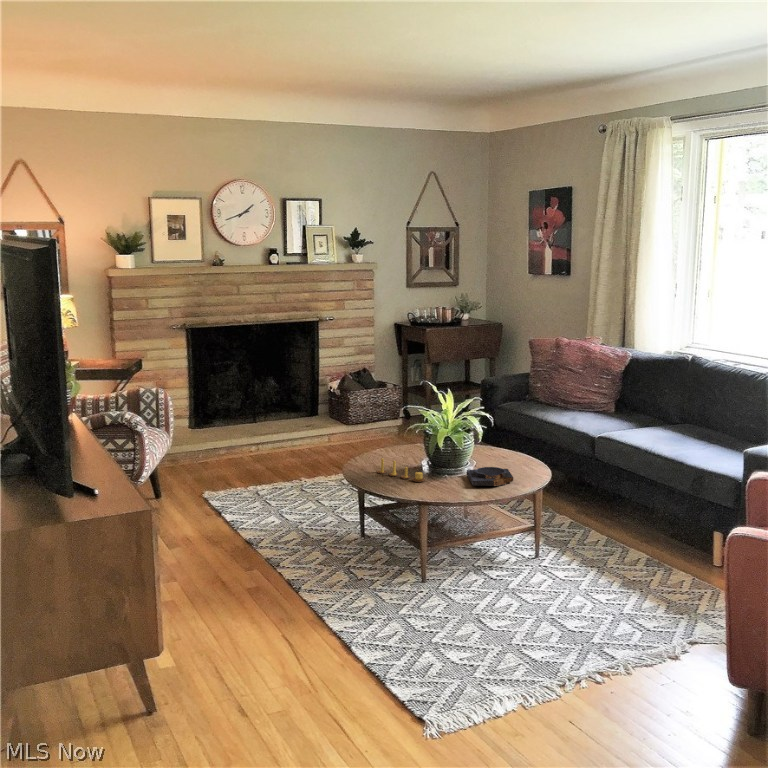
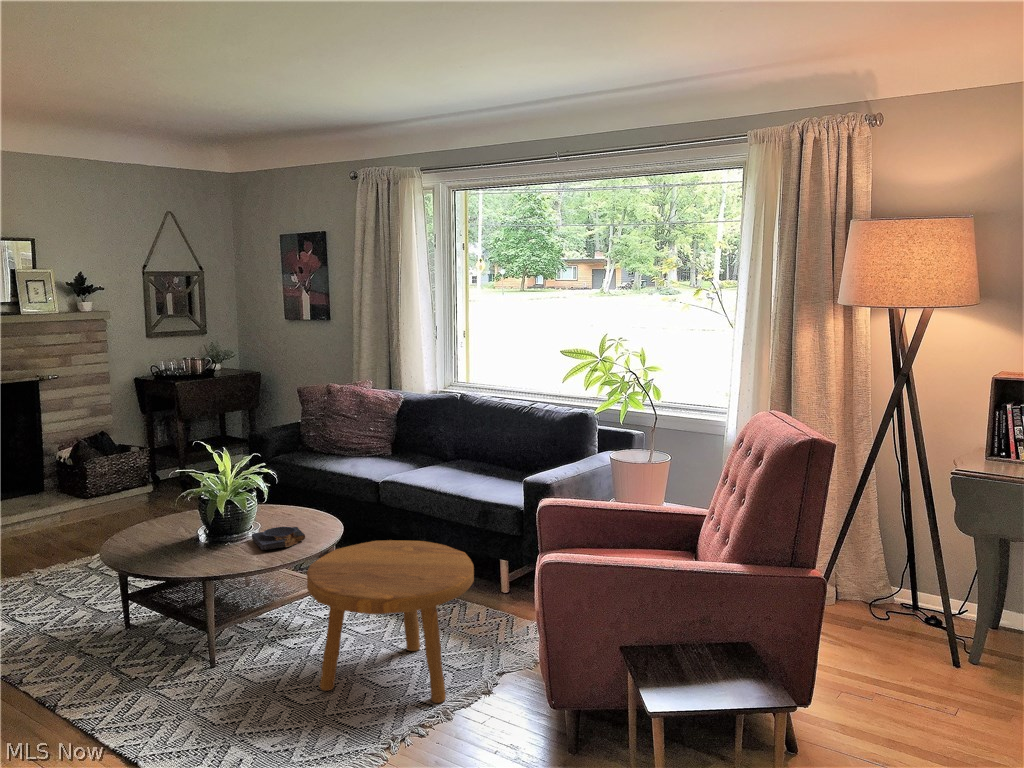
candle: present [377,458,425,482] -> none [145,532,205,555]
footstool: none [504,491,672,657] -> present [307,540,474,703]

